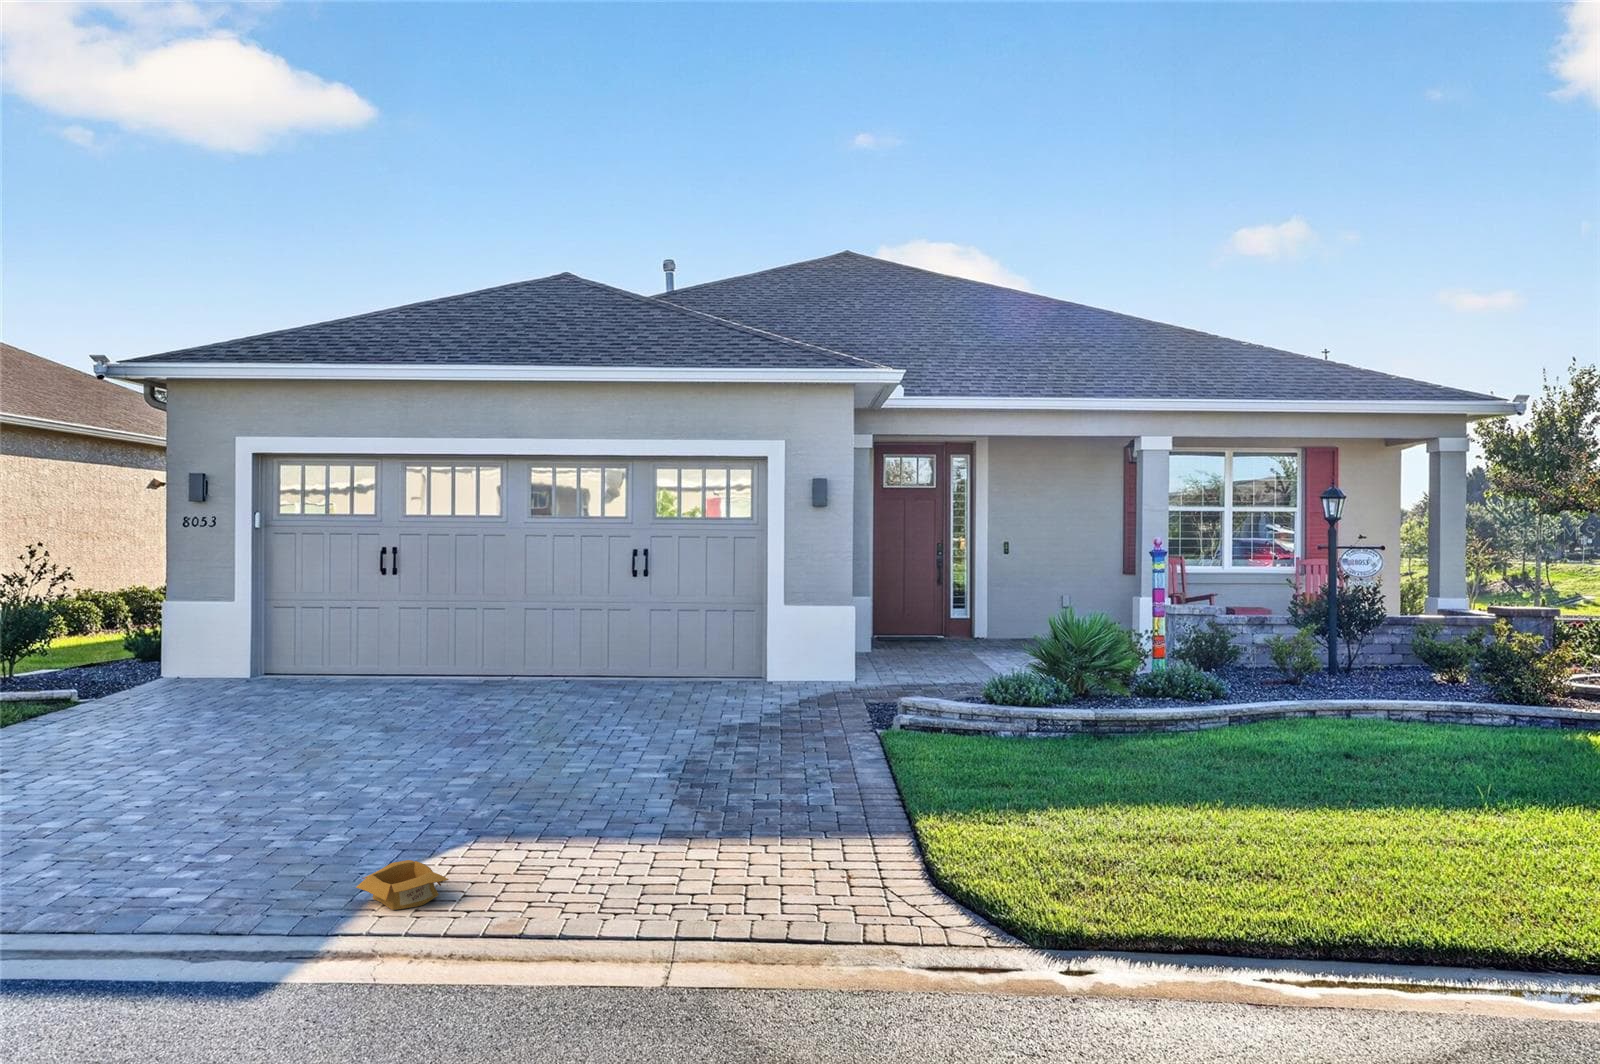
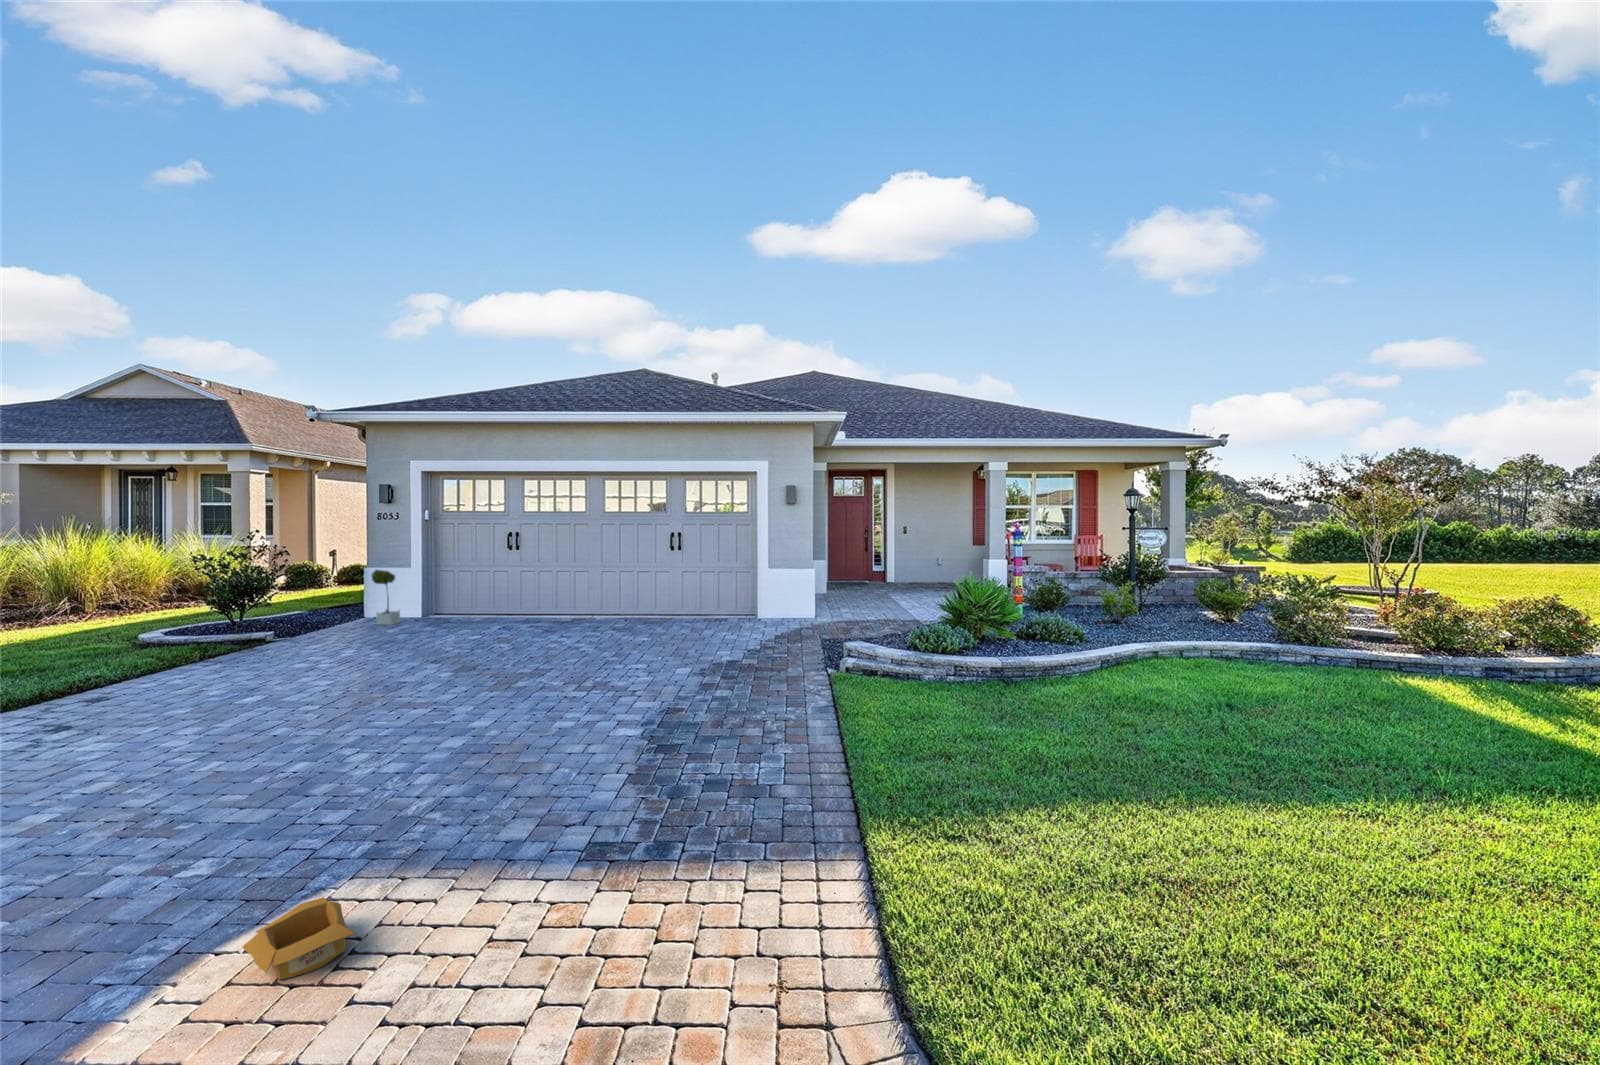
potted tree: none [273,603,308,678] -> present [372,570,400,625]

